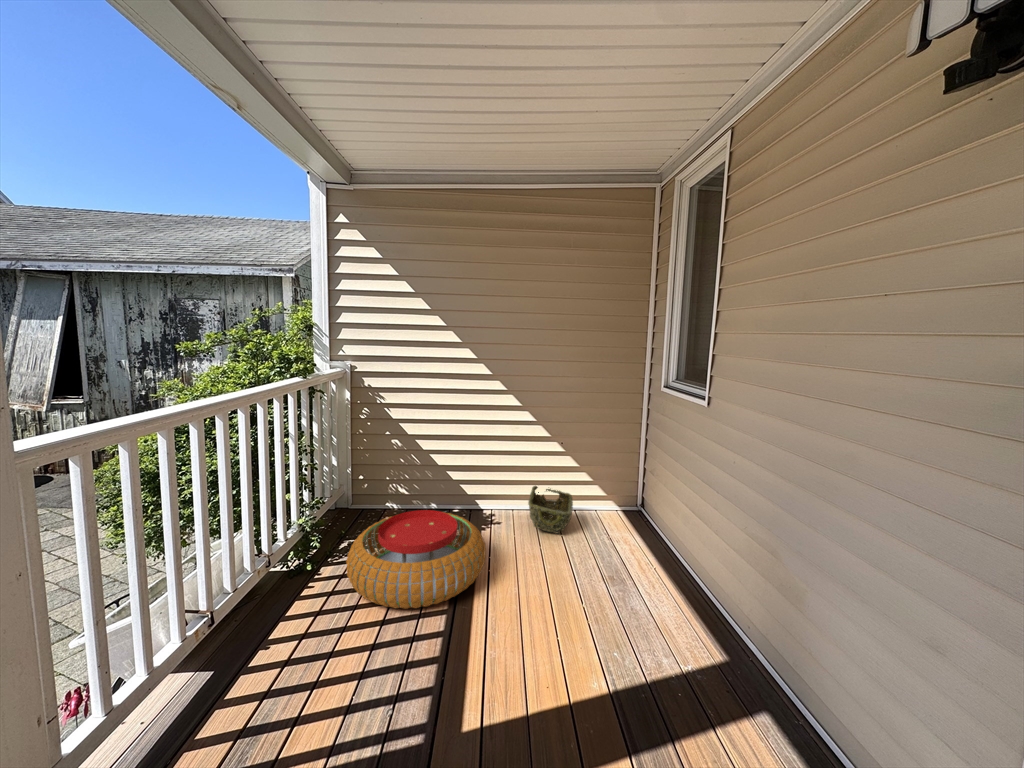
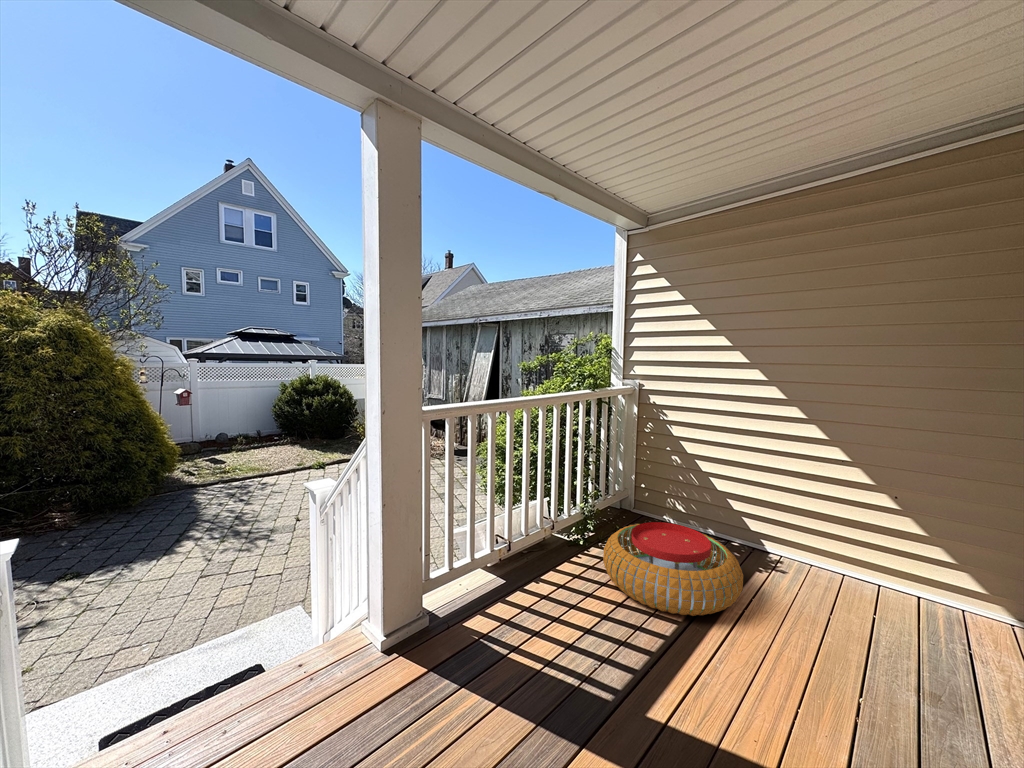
woven basket: present [528,486,573,533] -> none [823,545,913,614]

